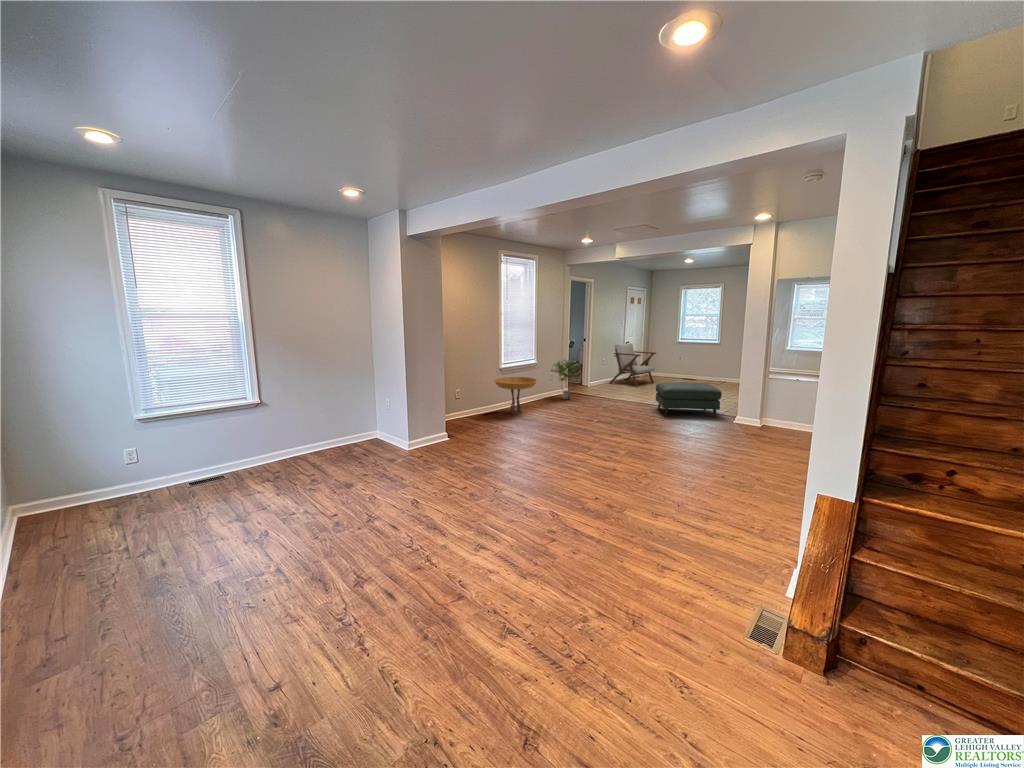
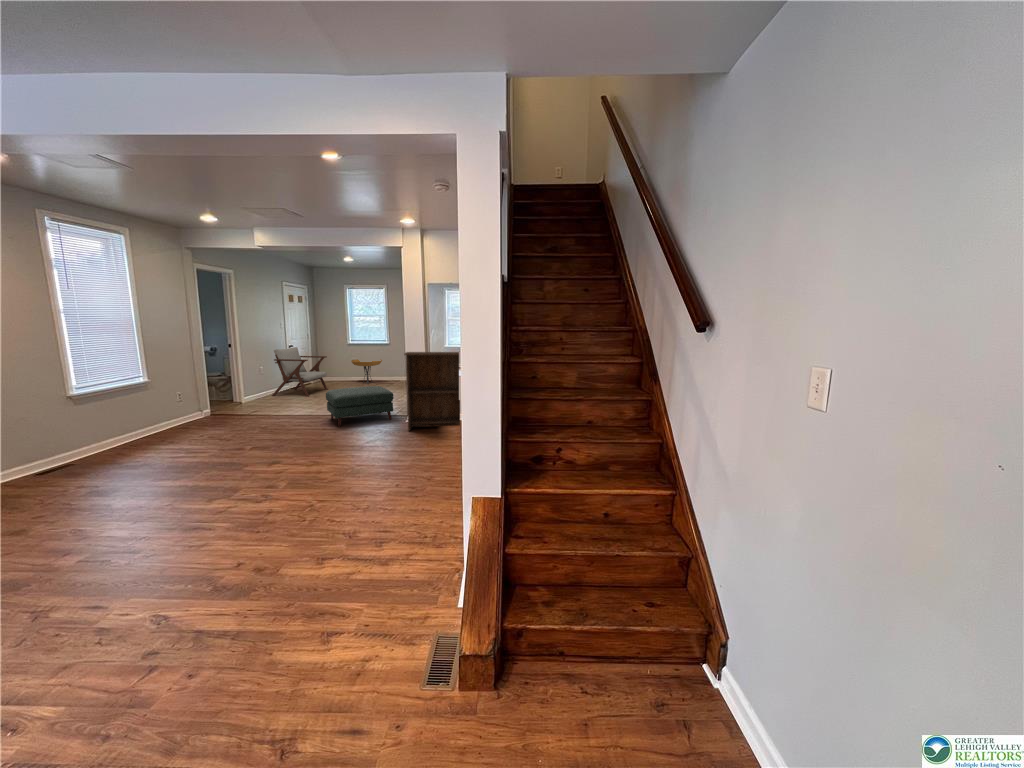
bookshelf: none [735,351,821,442] -> present [404,352,460,431]
potted plant: present [551,359,581,400] -> none [174,372,225,426]
side table: present [494,377,537,414] -> present [351,359,382,384]

